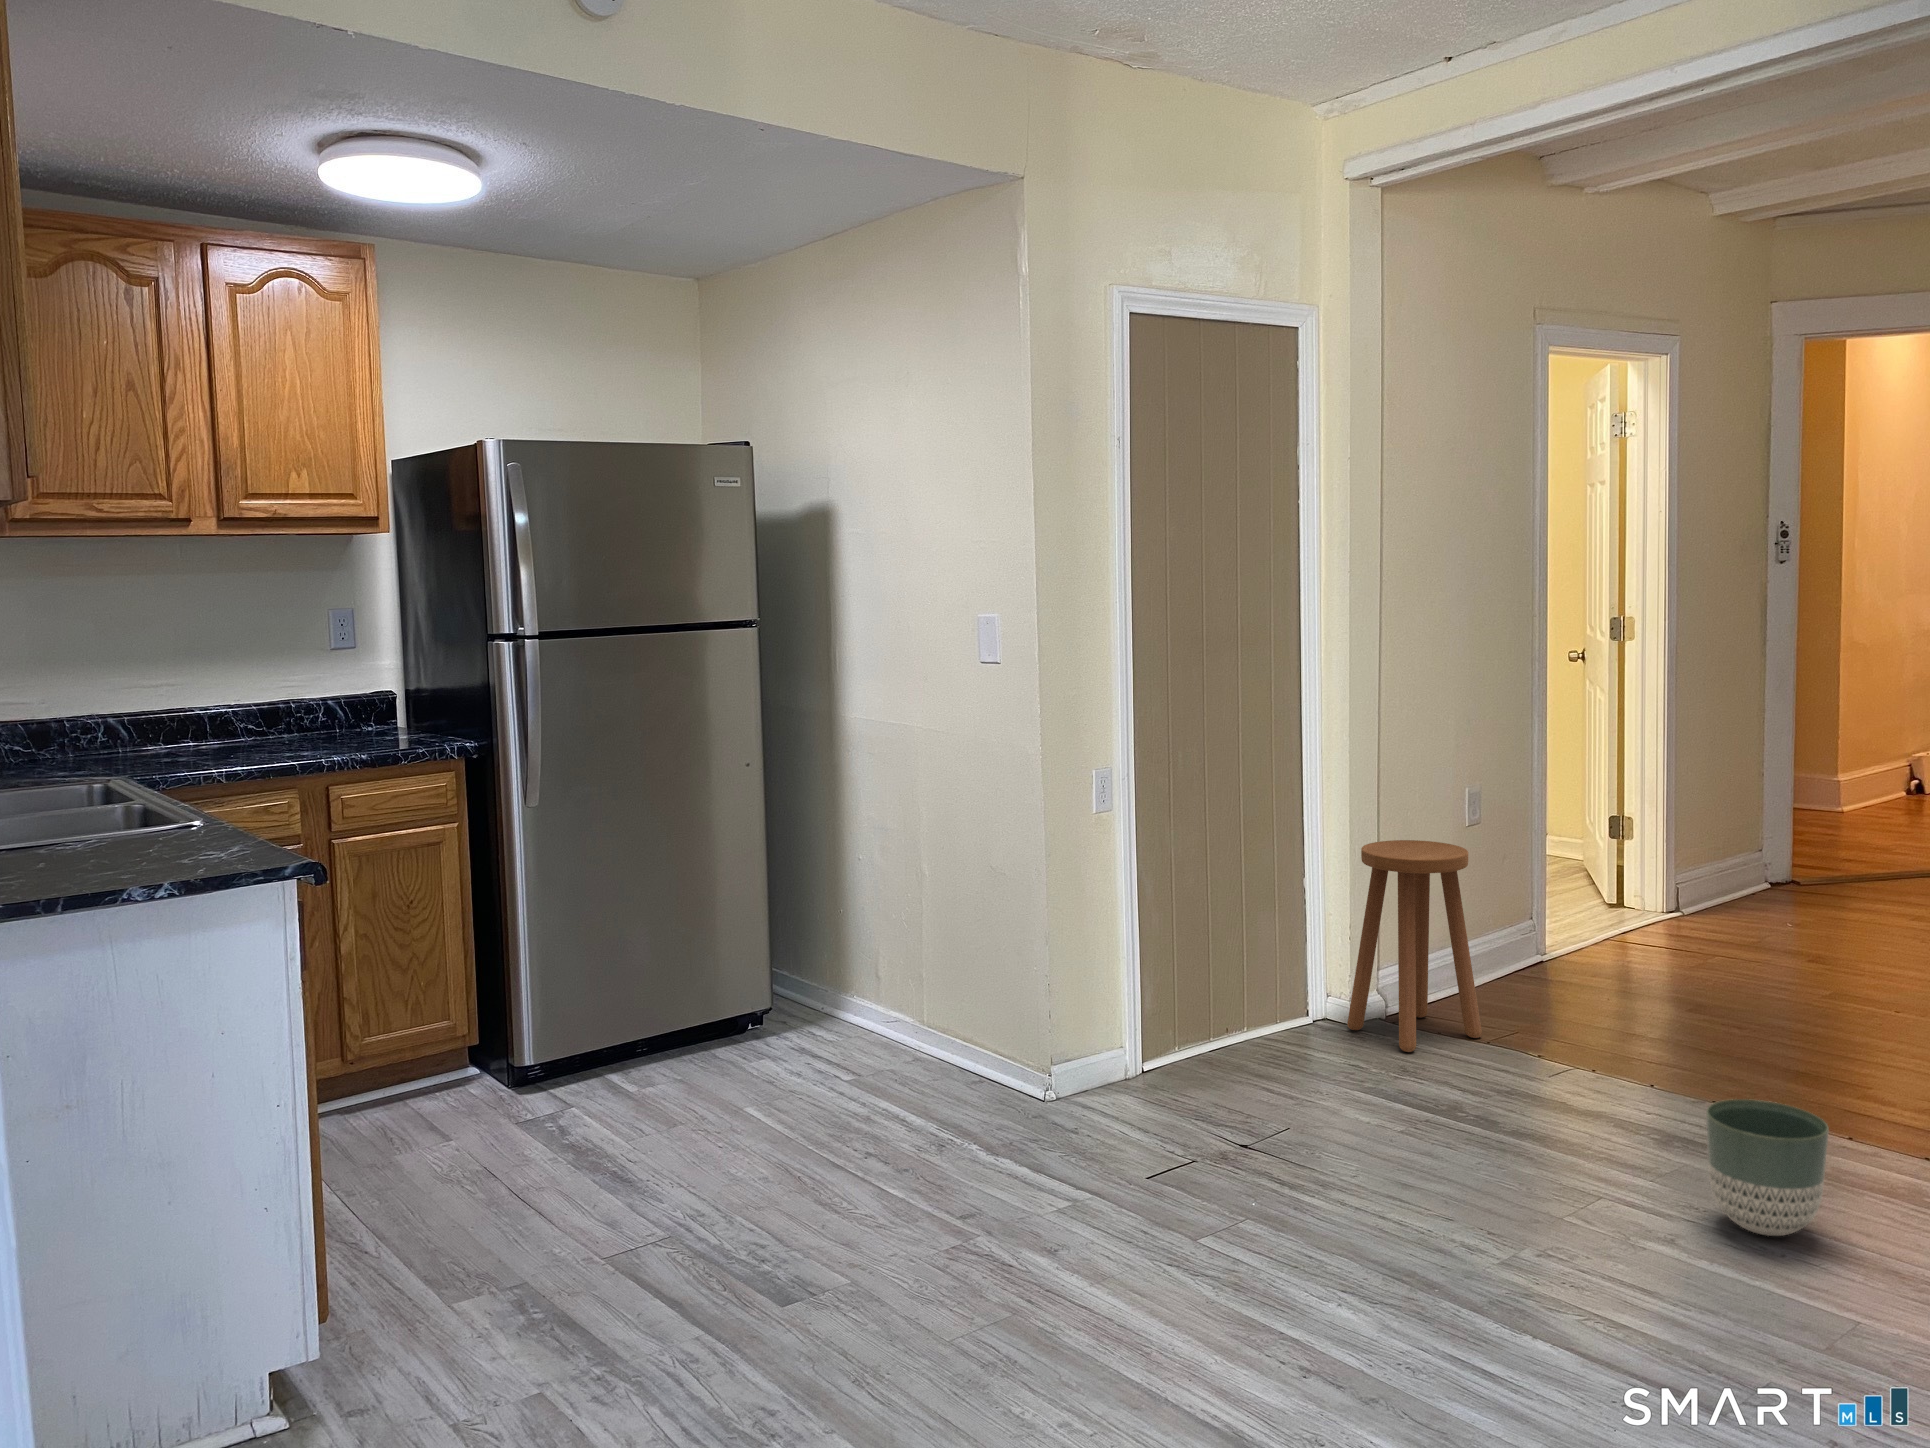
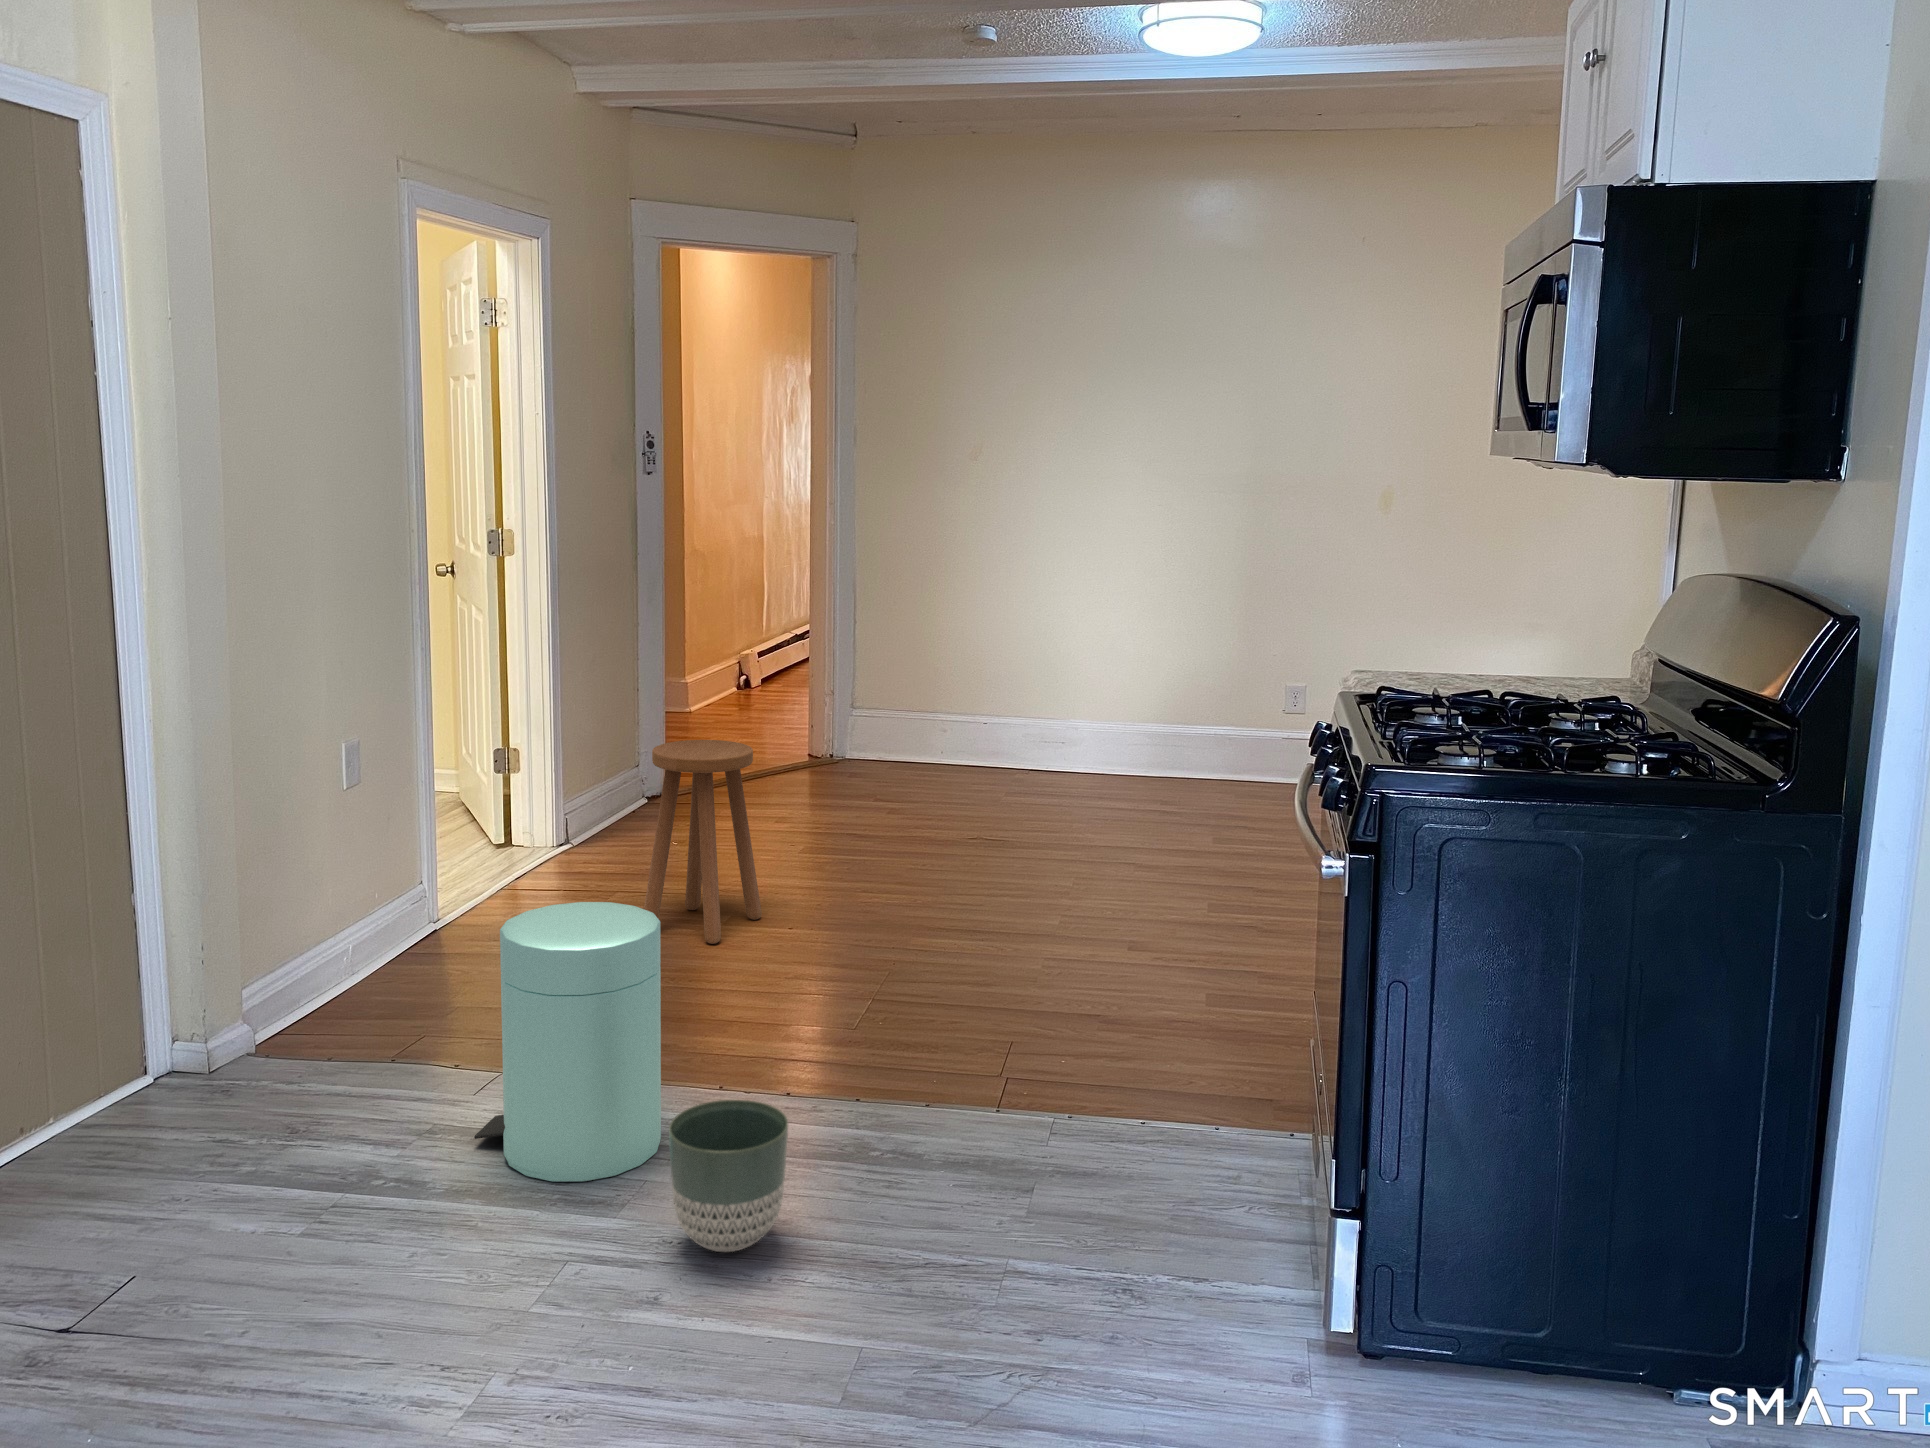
stool: present [1347,840,1482,1052] -> present [644,740,762,944]
trash can: none [1546,918,1721,1158] -> present [475,902,661,1182]

